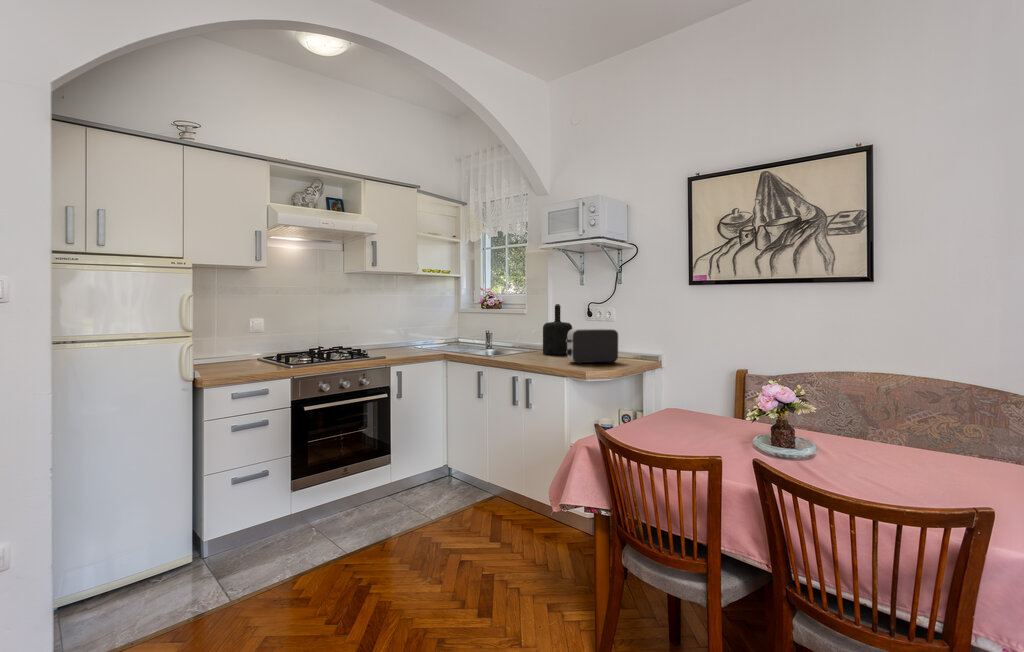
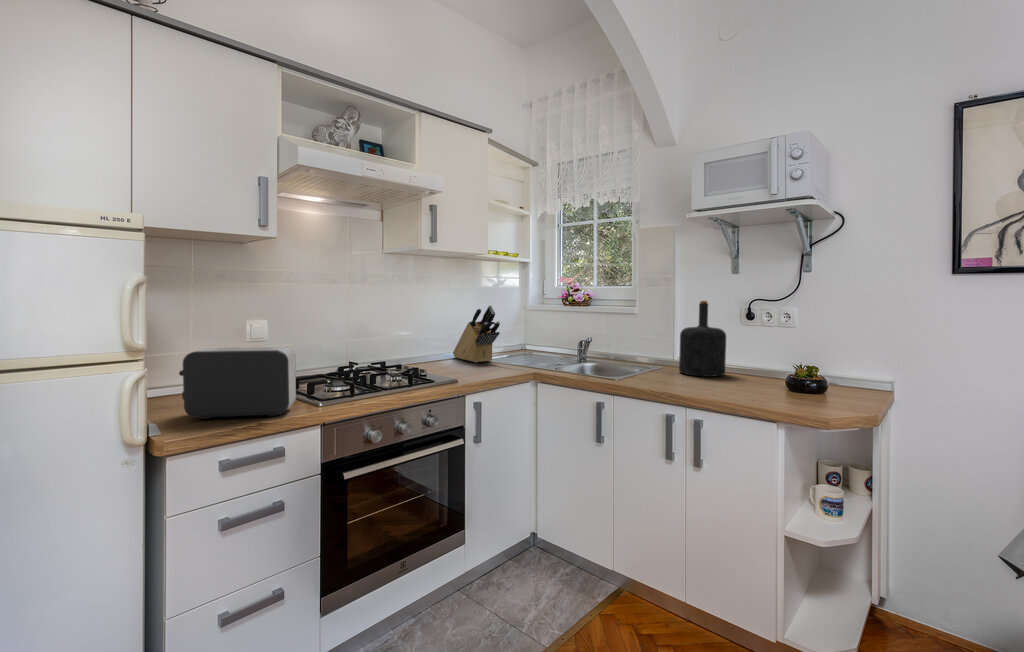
knife block: none [398,309,426,349] -> present [453,305,500,363]
toaster: present [566,329,618,364] -> present [179,347,296,419]

